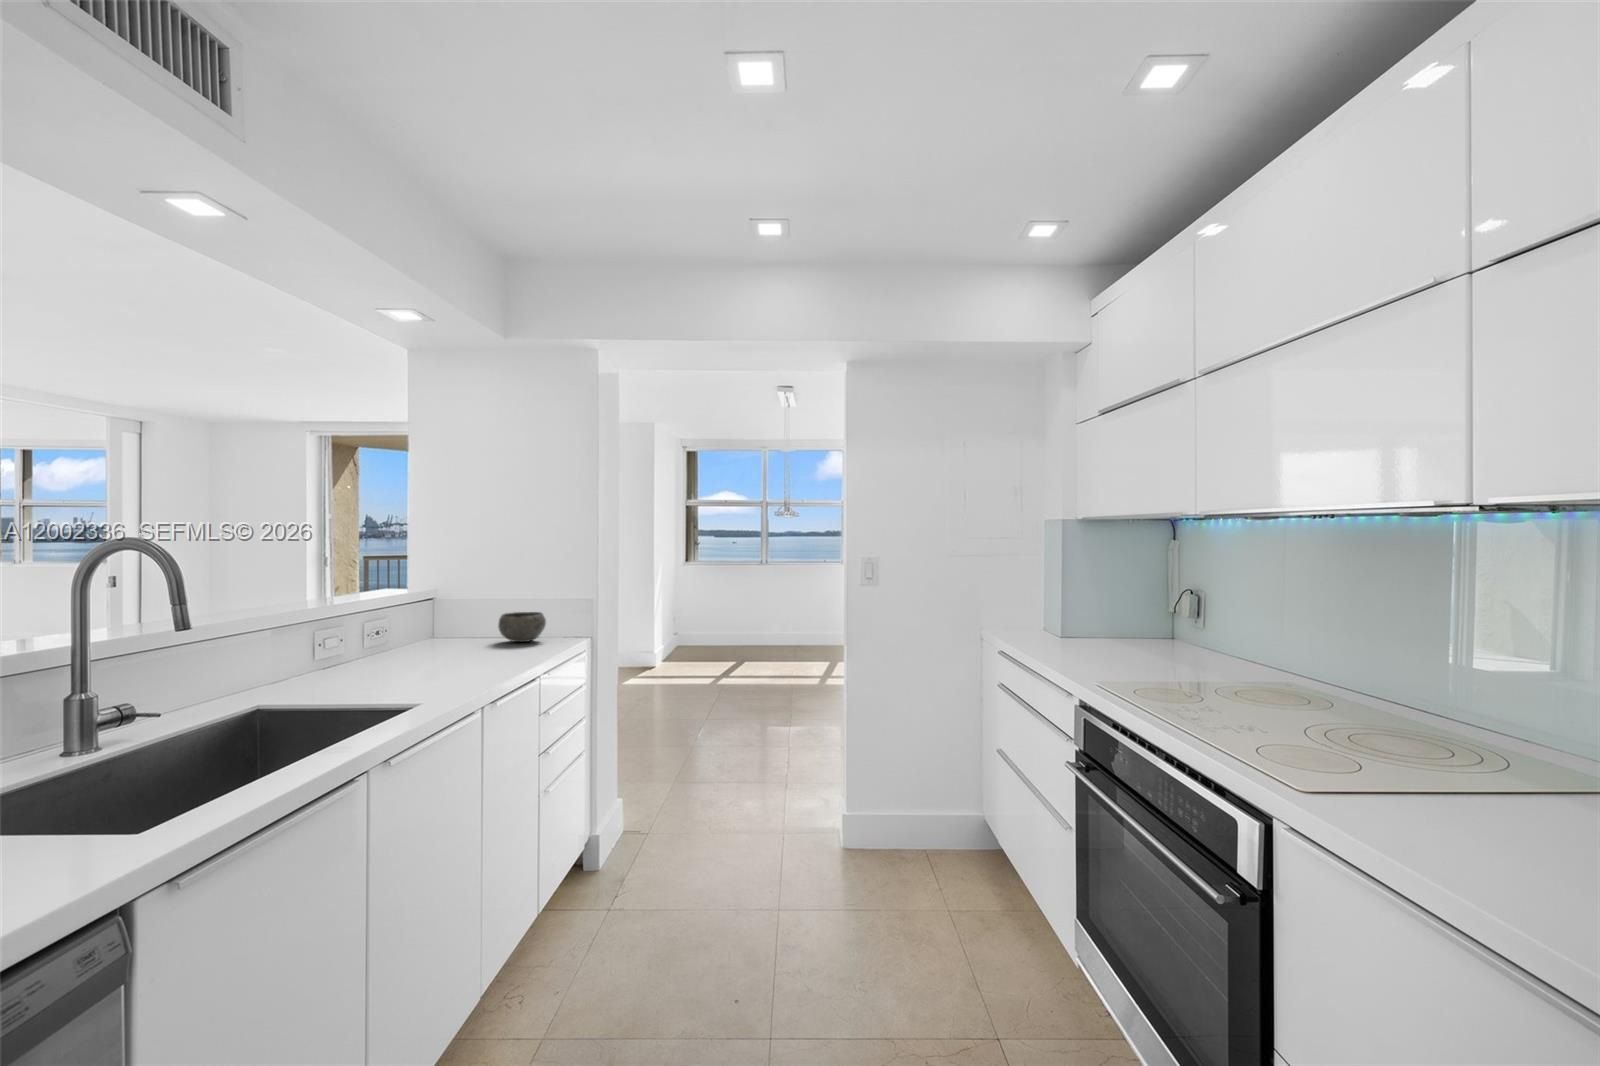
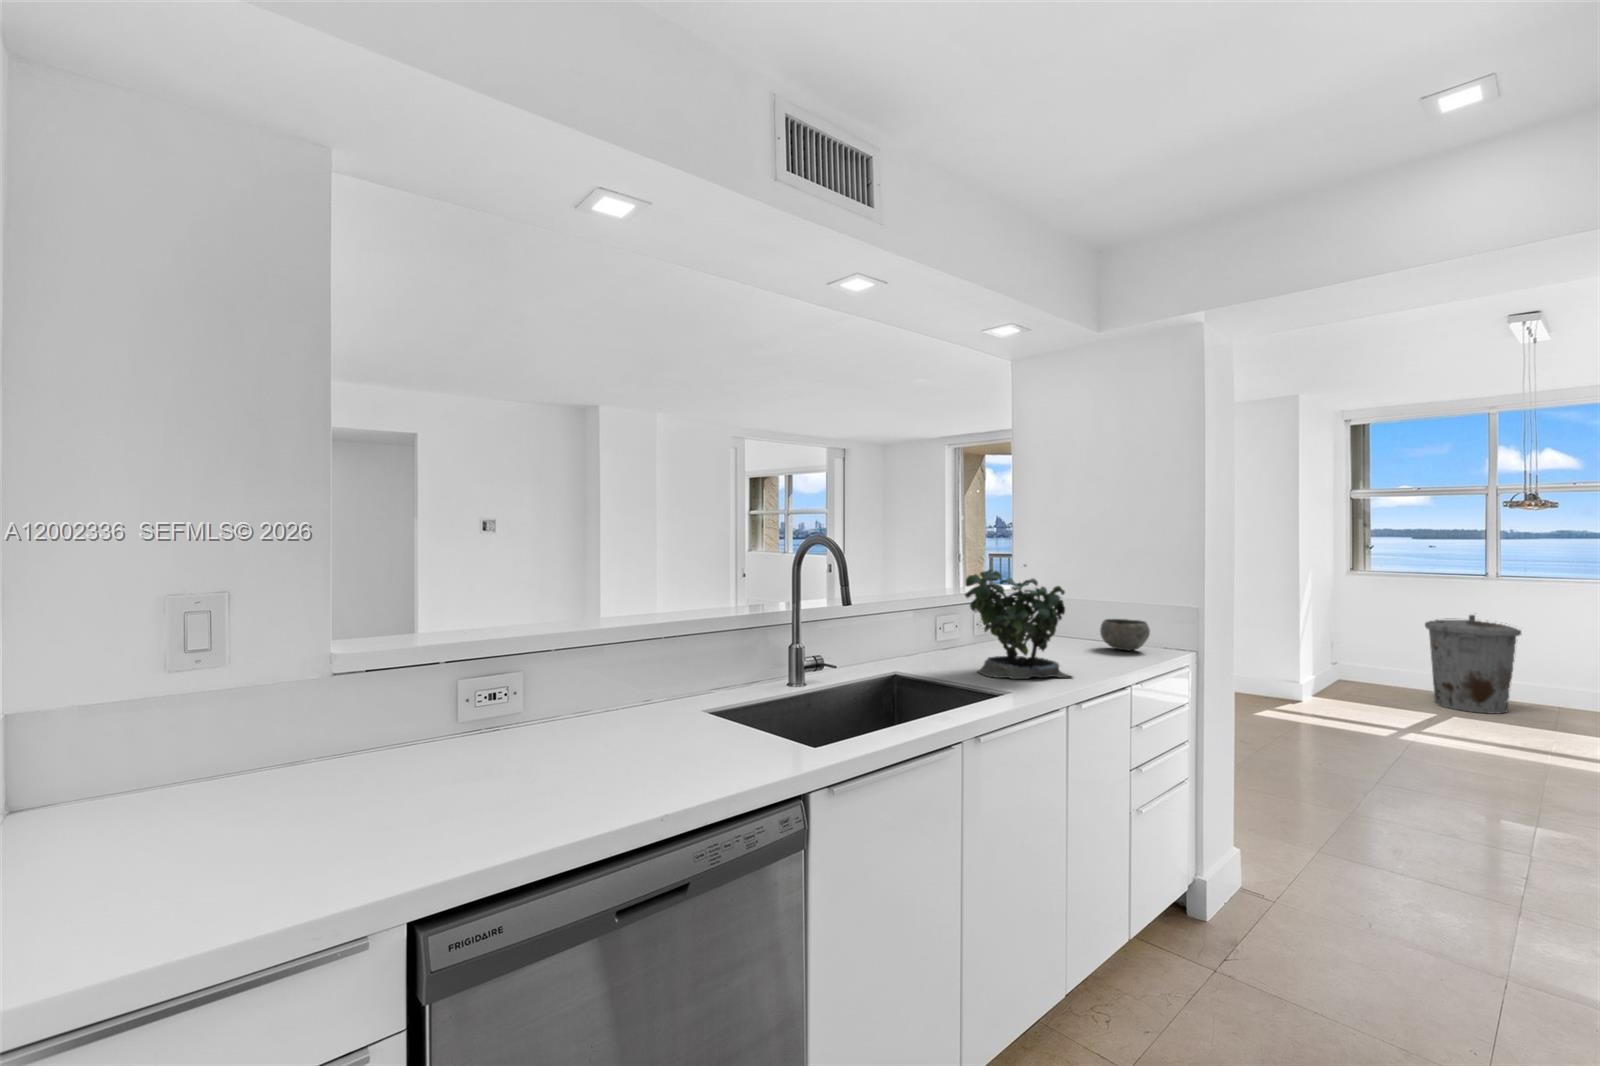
potted plant: none [348,563,481,690] -> present [965,565,1071,679]
trash can: none [728,584,782,655] -> present [1425,615,1522,714]

